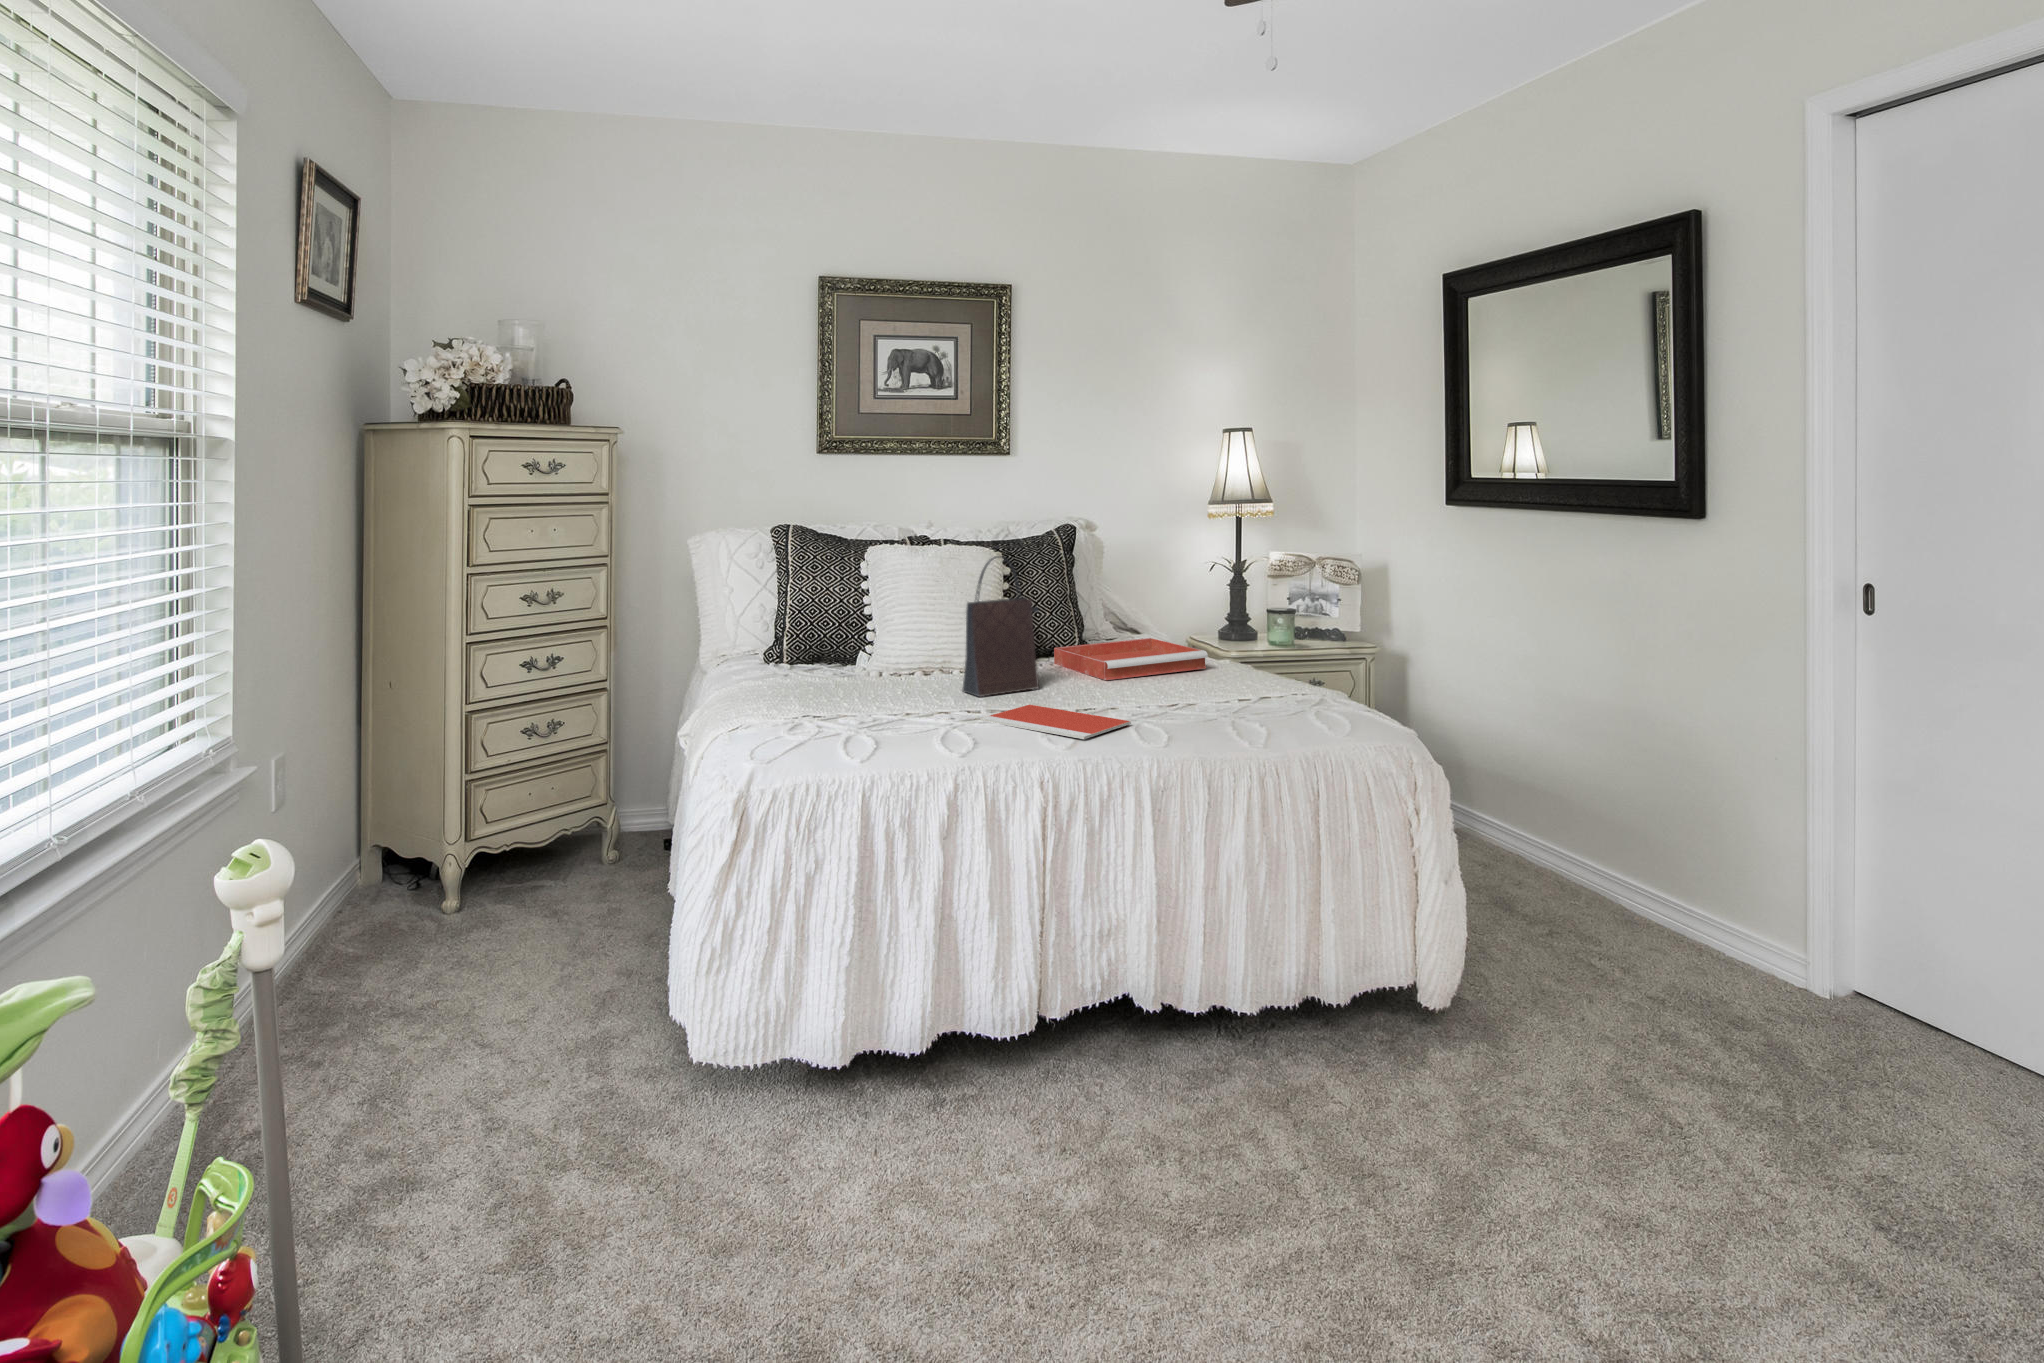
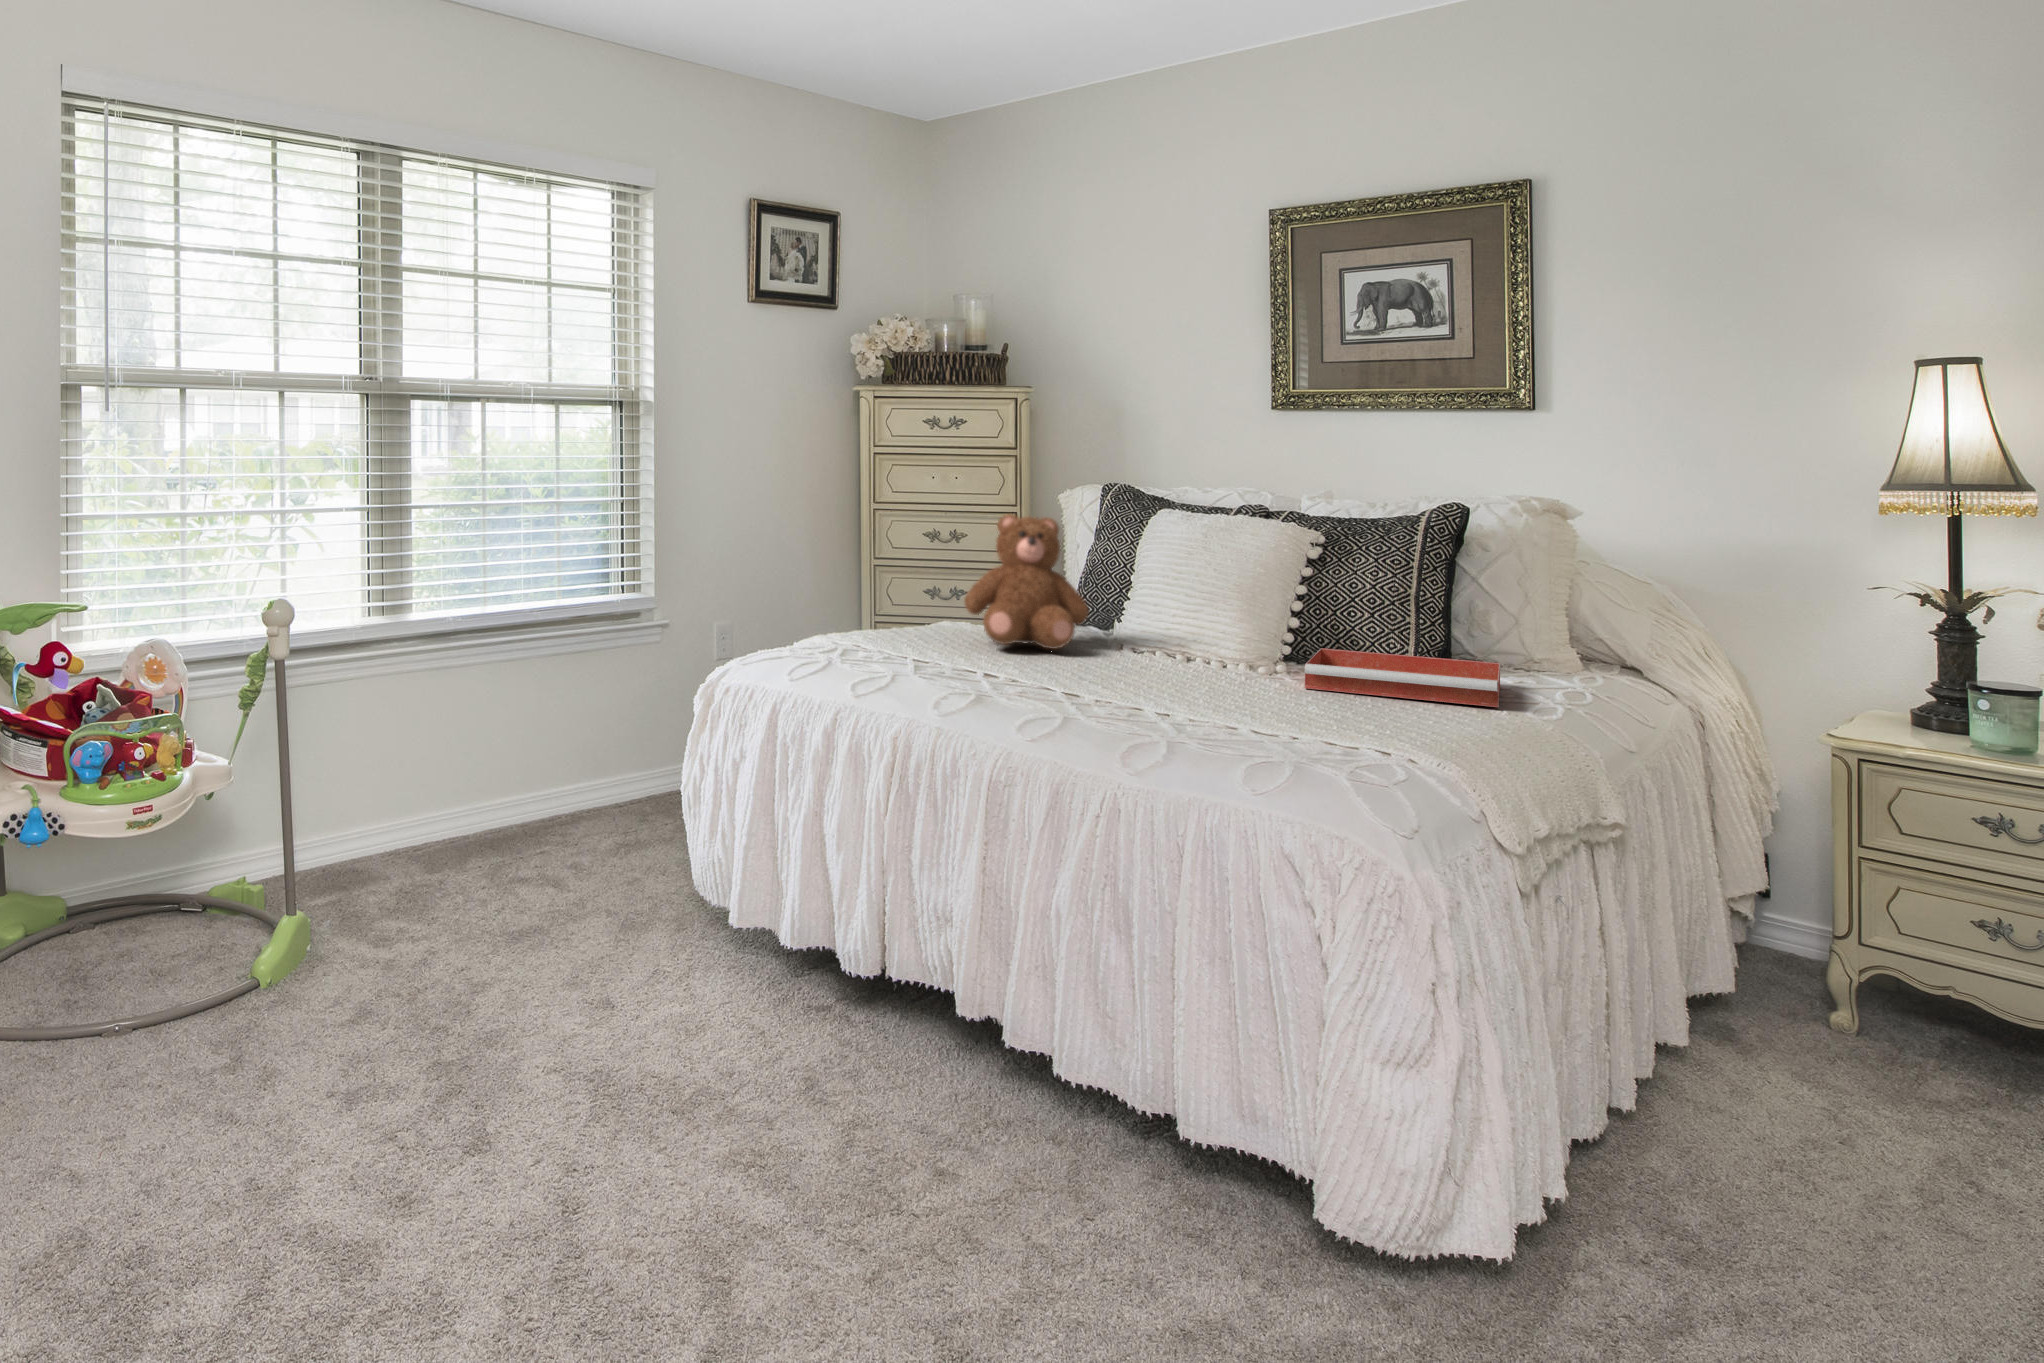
handbag: present [963,556,1039,697] -> none [1103,514,1210,677]
teddy bear: none [814,565,922,694] -> present [964,514,1089,649]
notebook: present [980,705,1131,739] -> none [1029,678,1144,713]

